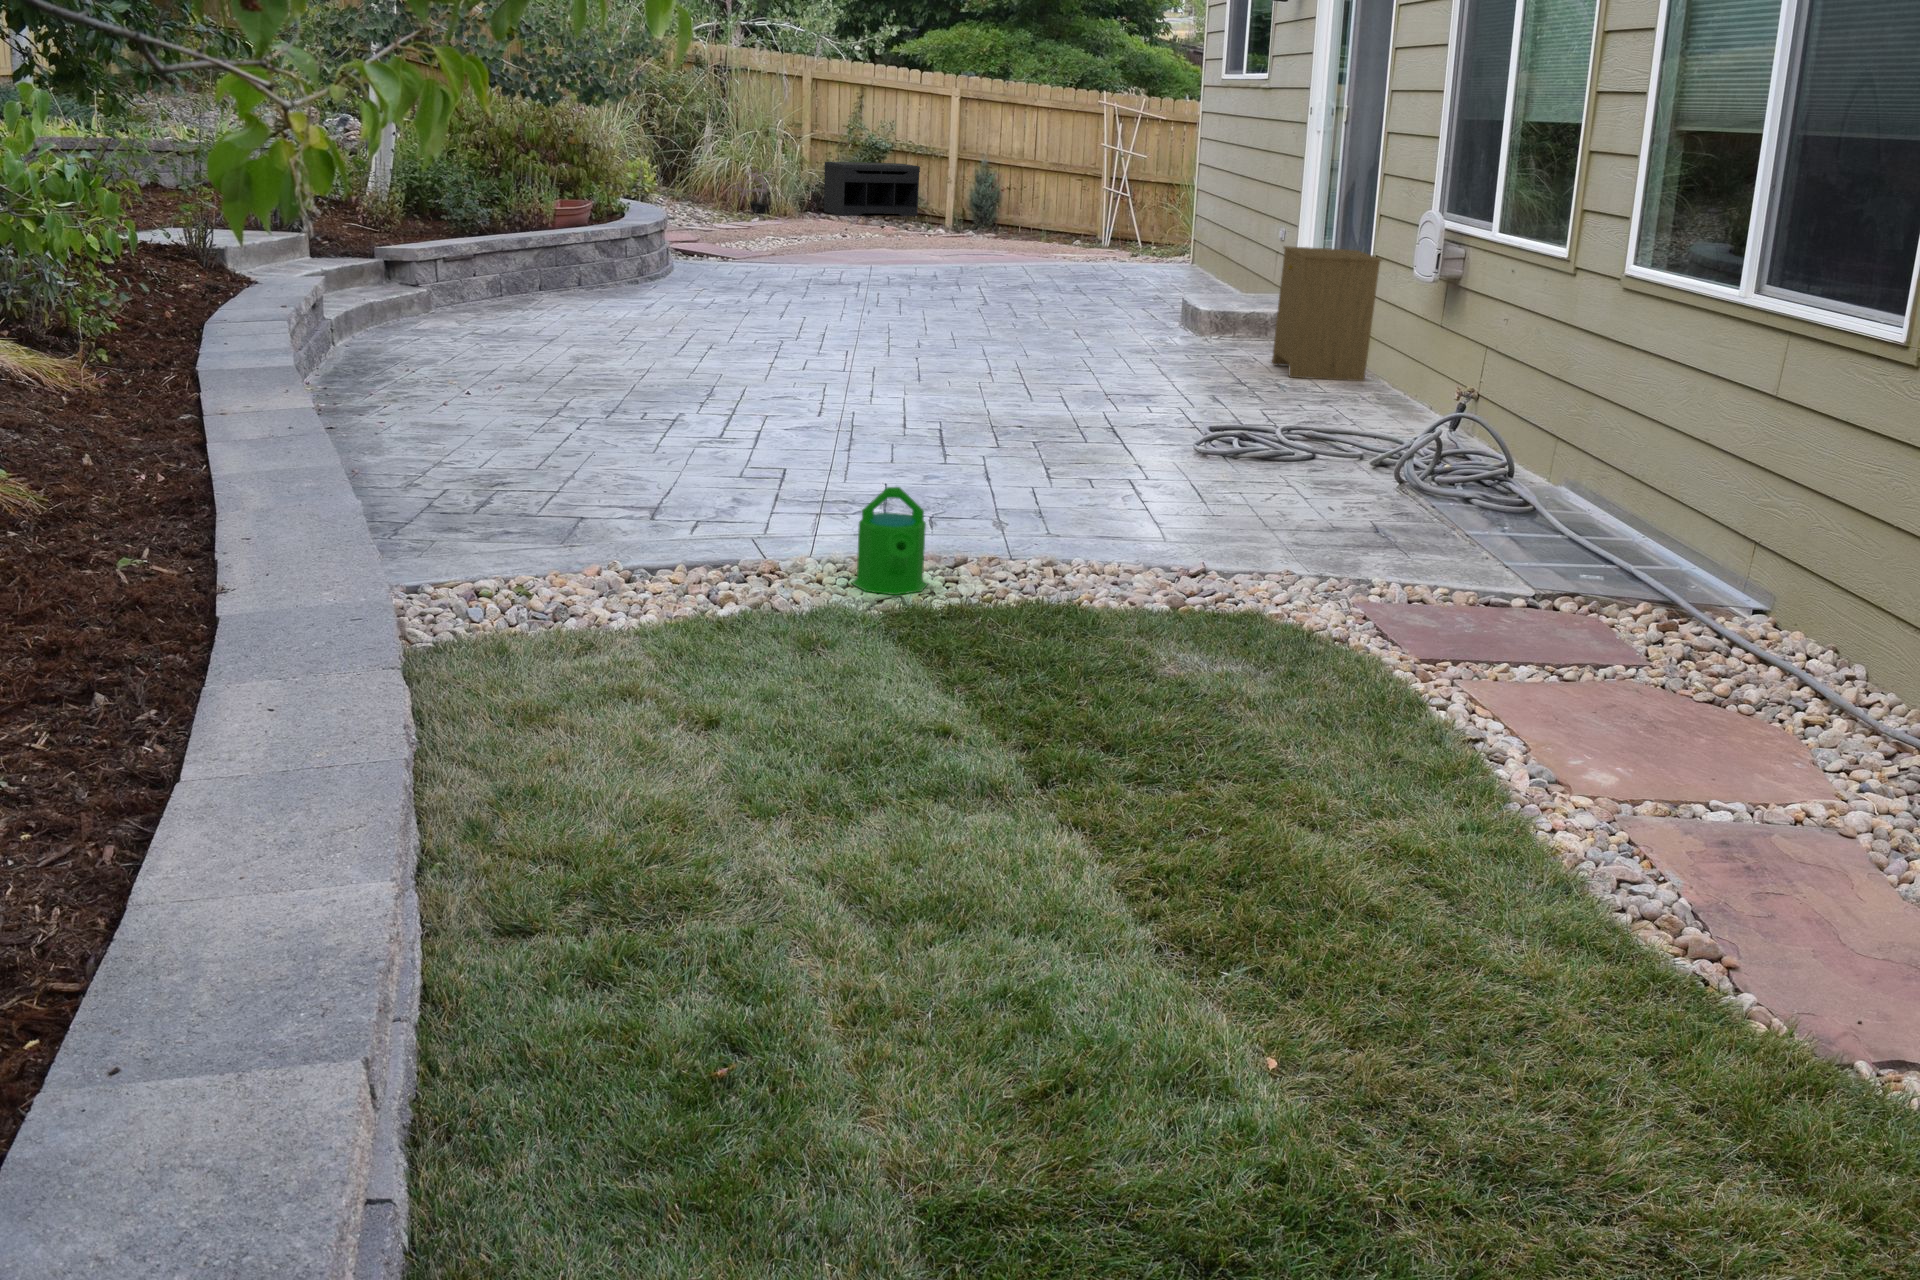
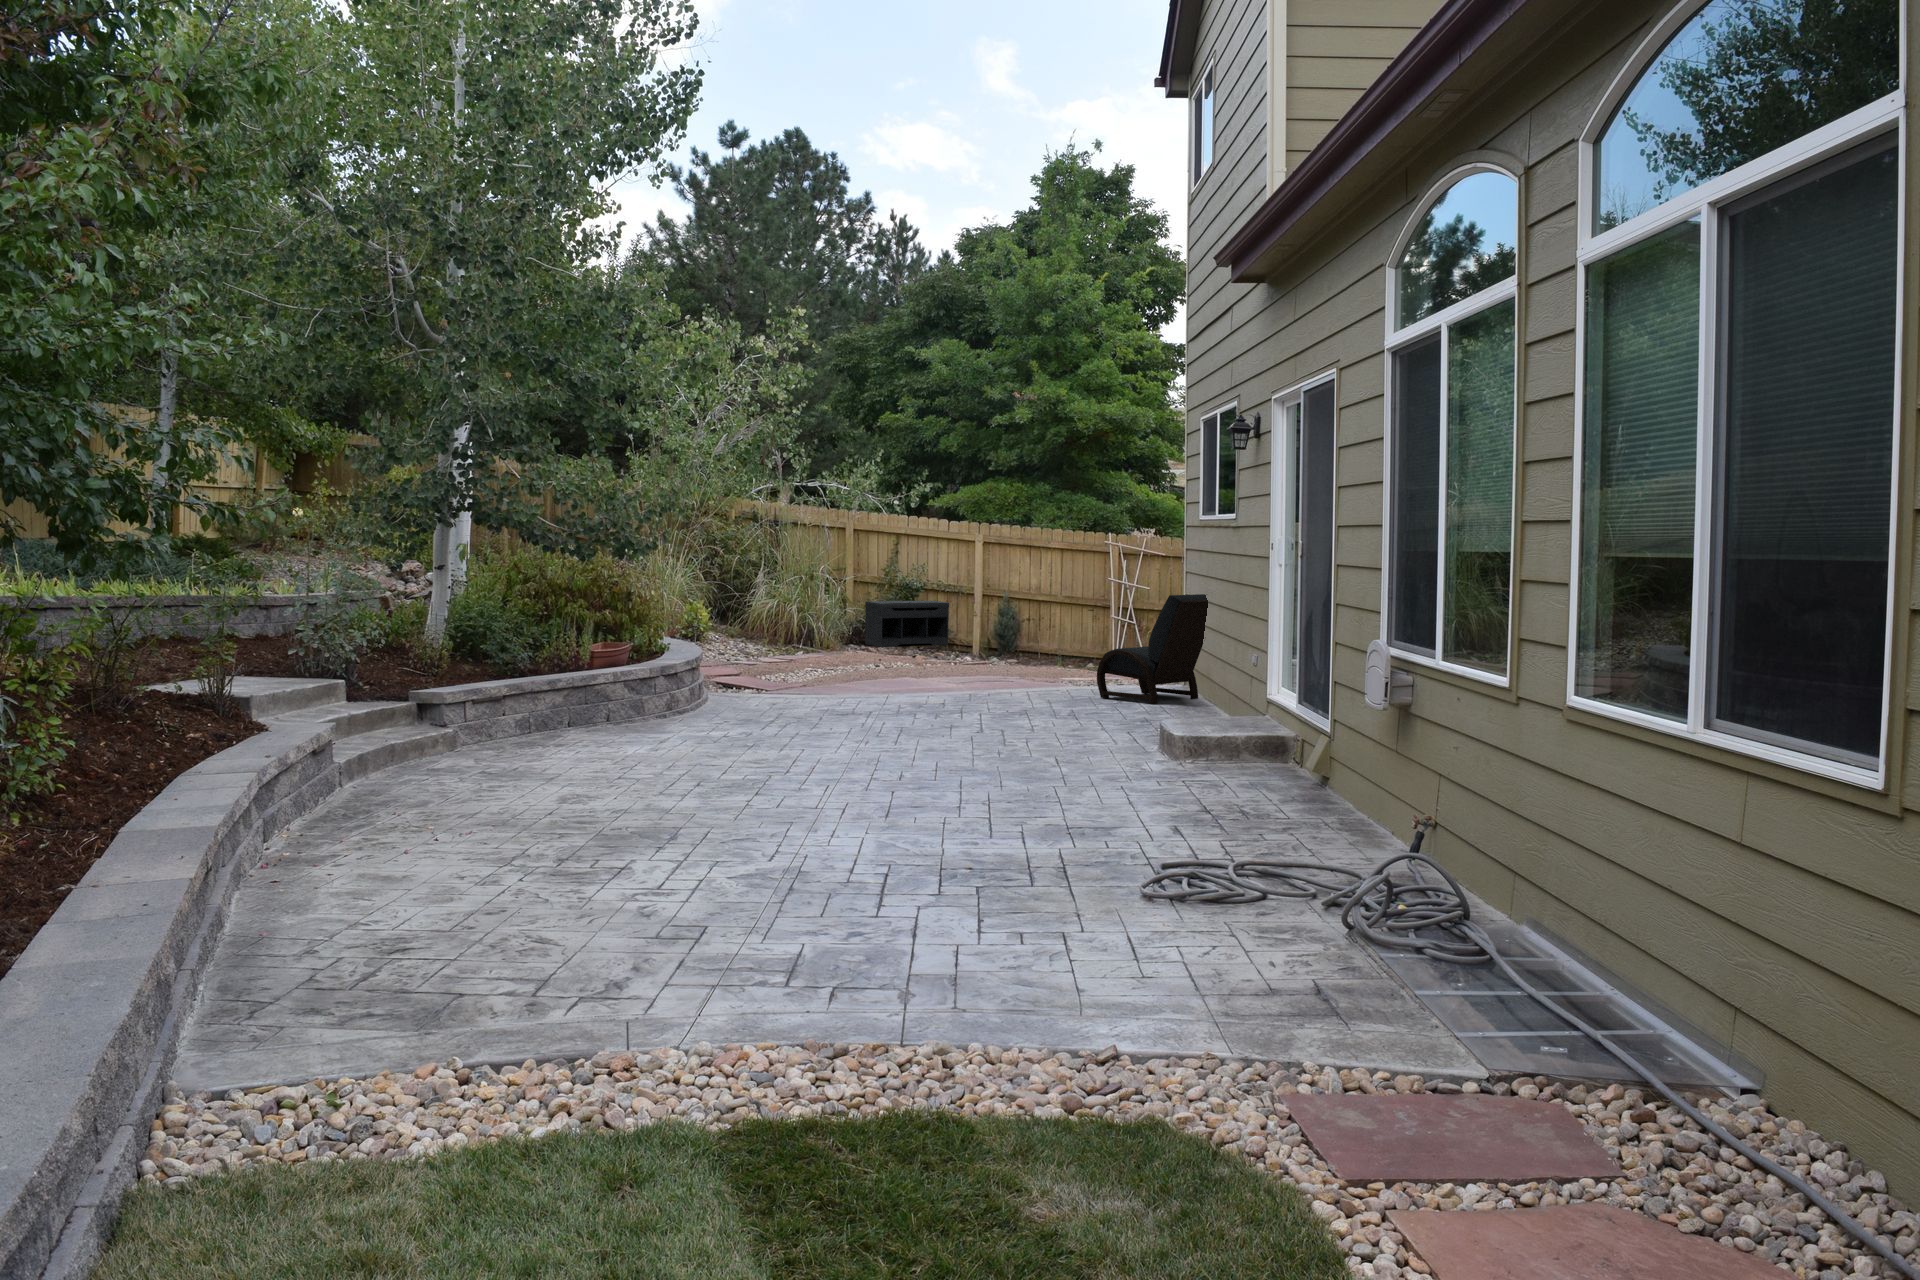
lounge chair: none [1101,163,1241,285] -> present [1097,594,1208,704]
potted plant: present [733,168,772,214] -> none [781,608,821,648]
side table: present [1272,246,1382,381] -> none [1240,674,1336,801]
watering can: present [852,487,928,595] -> none [710,975,799,1100]

